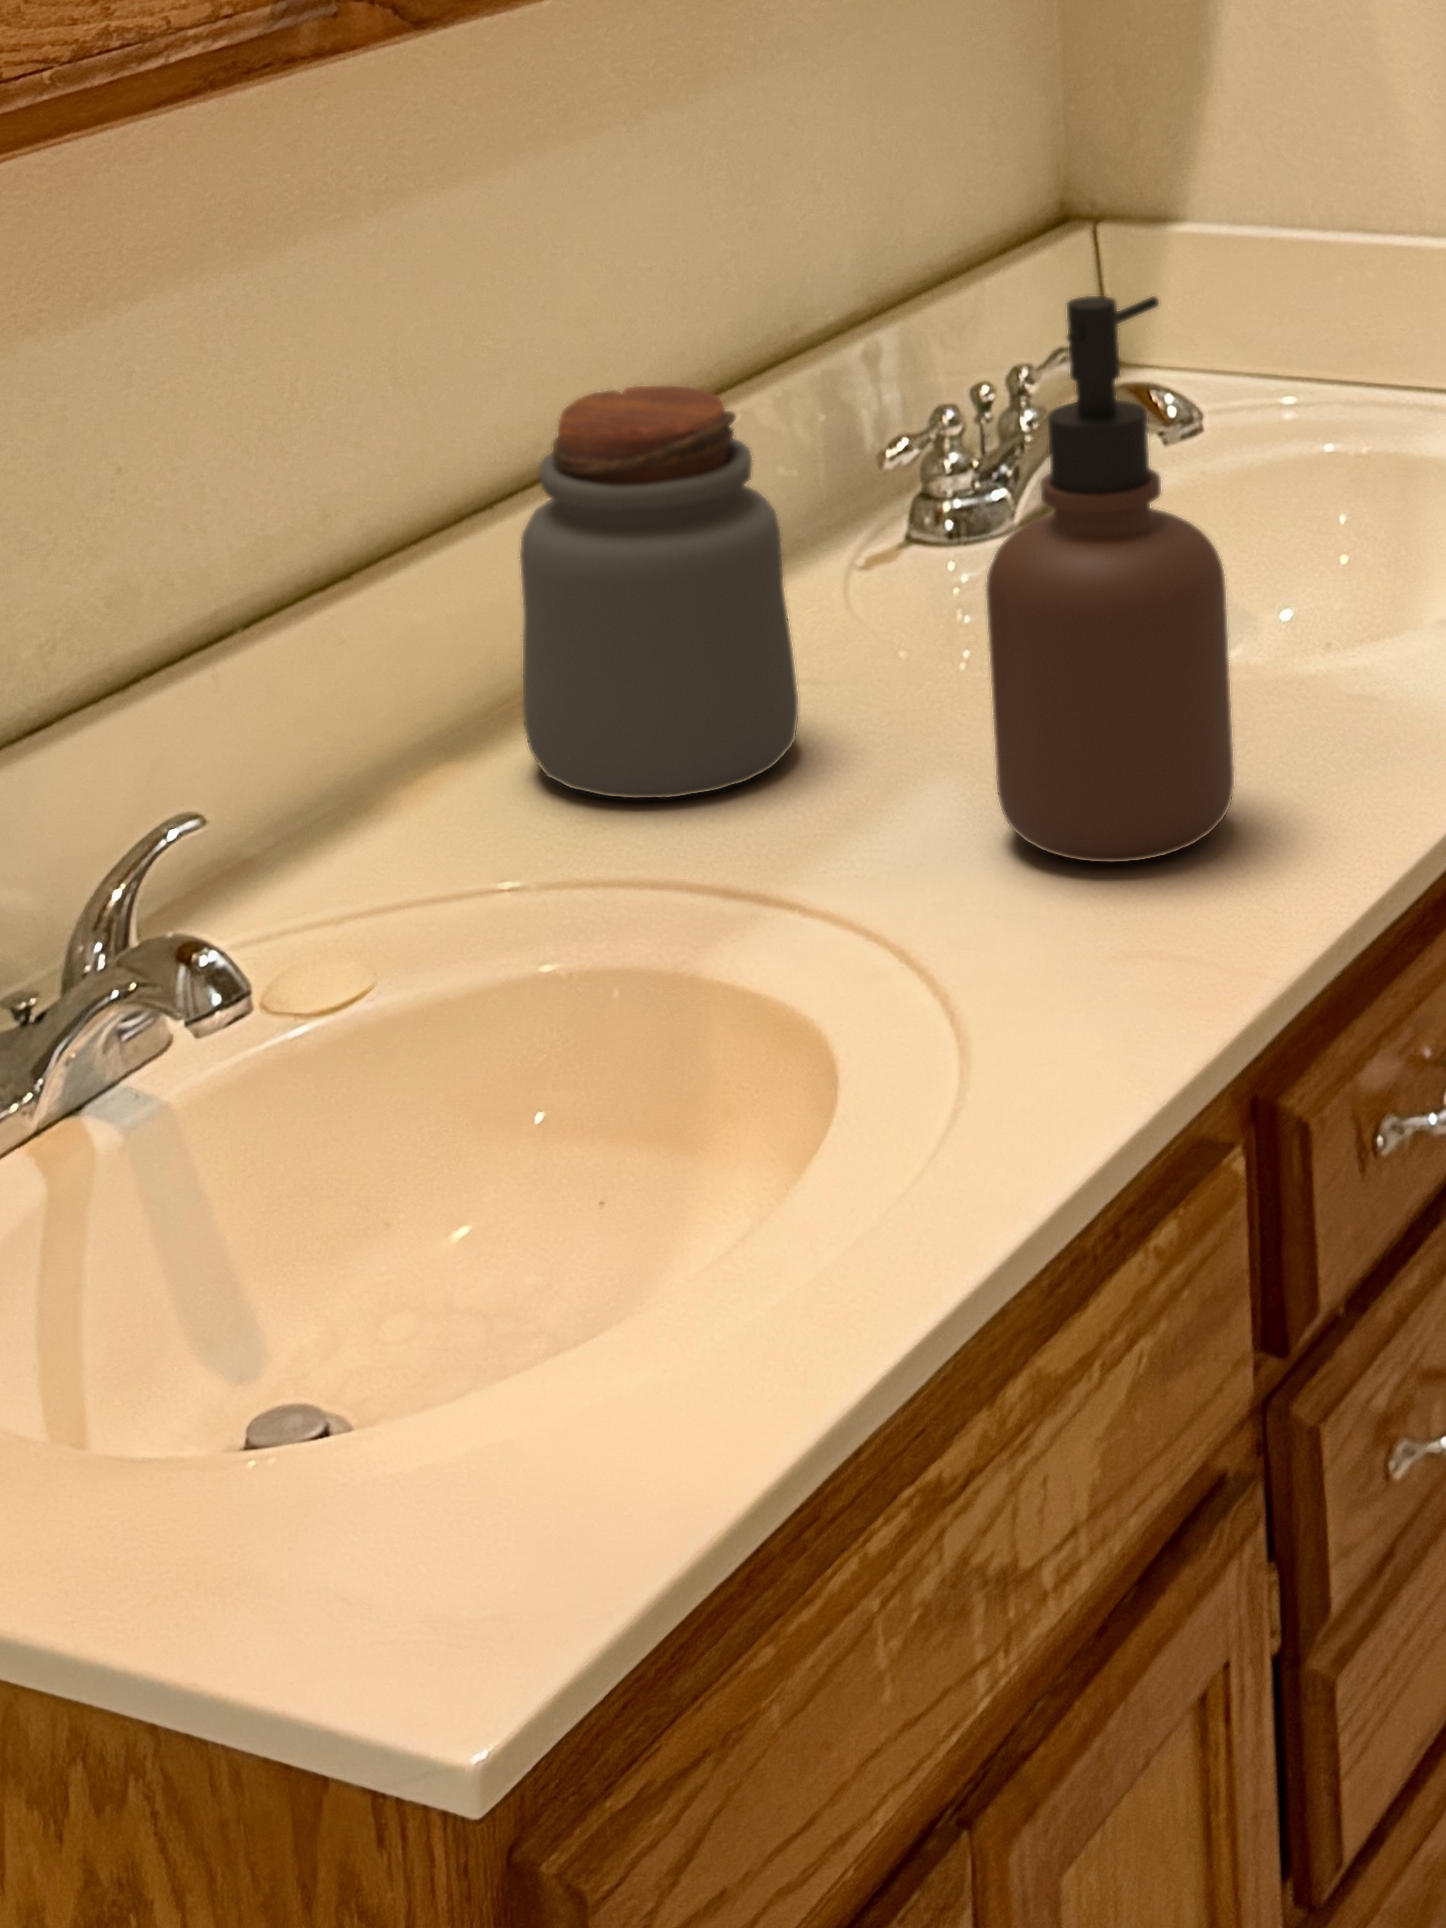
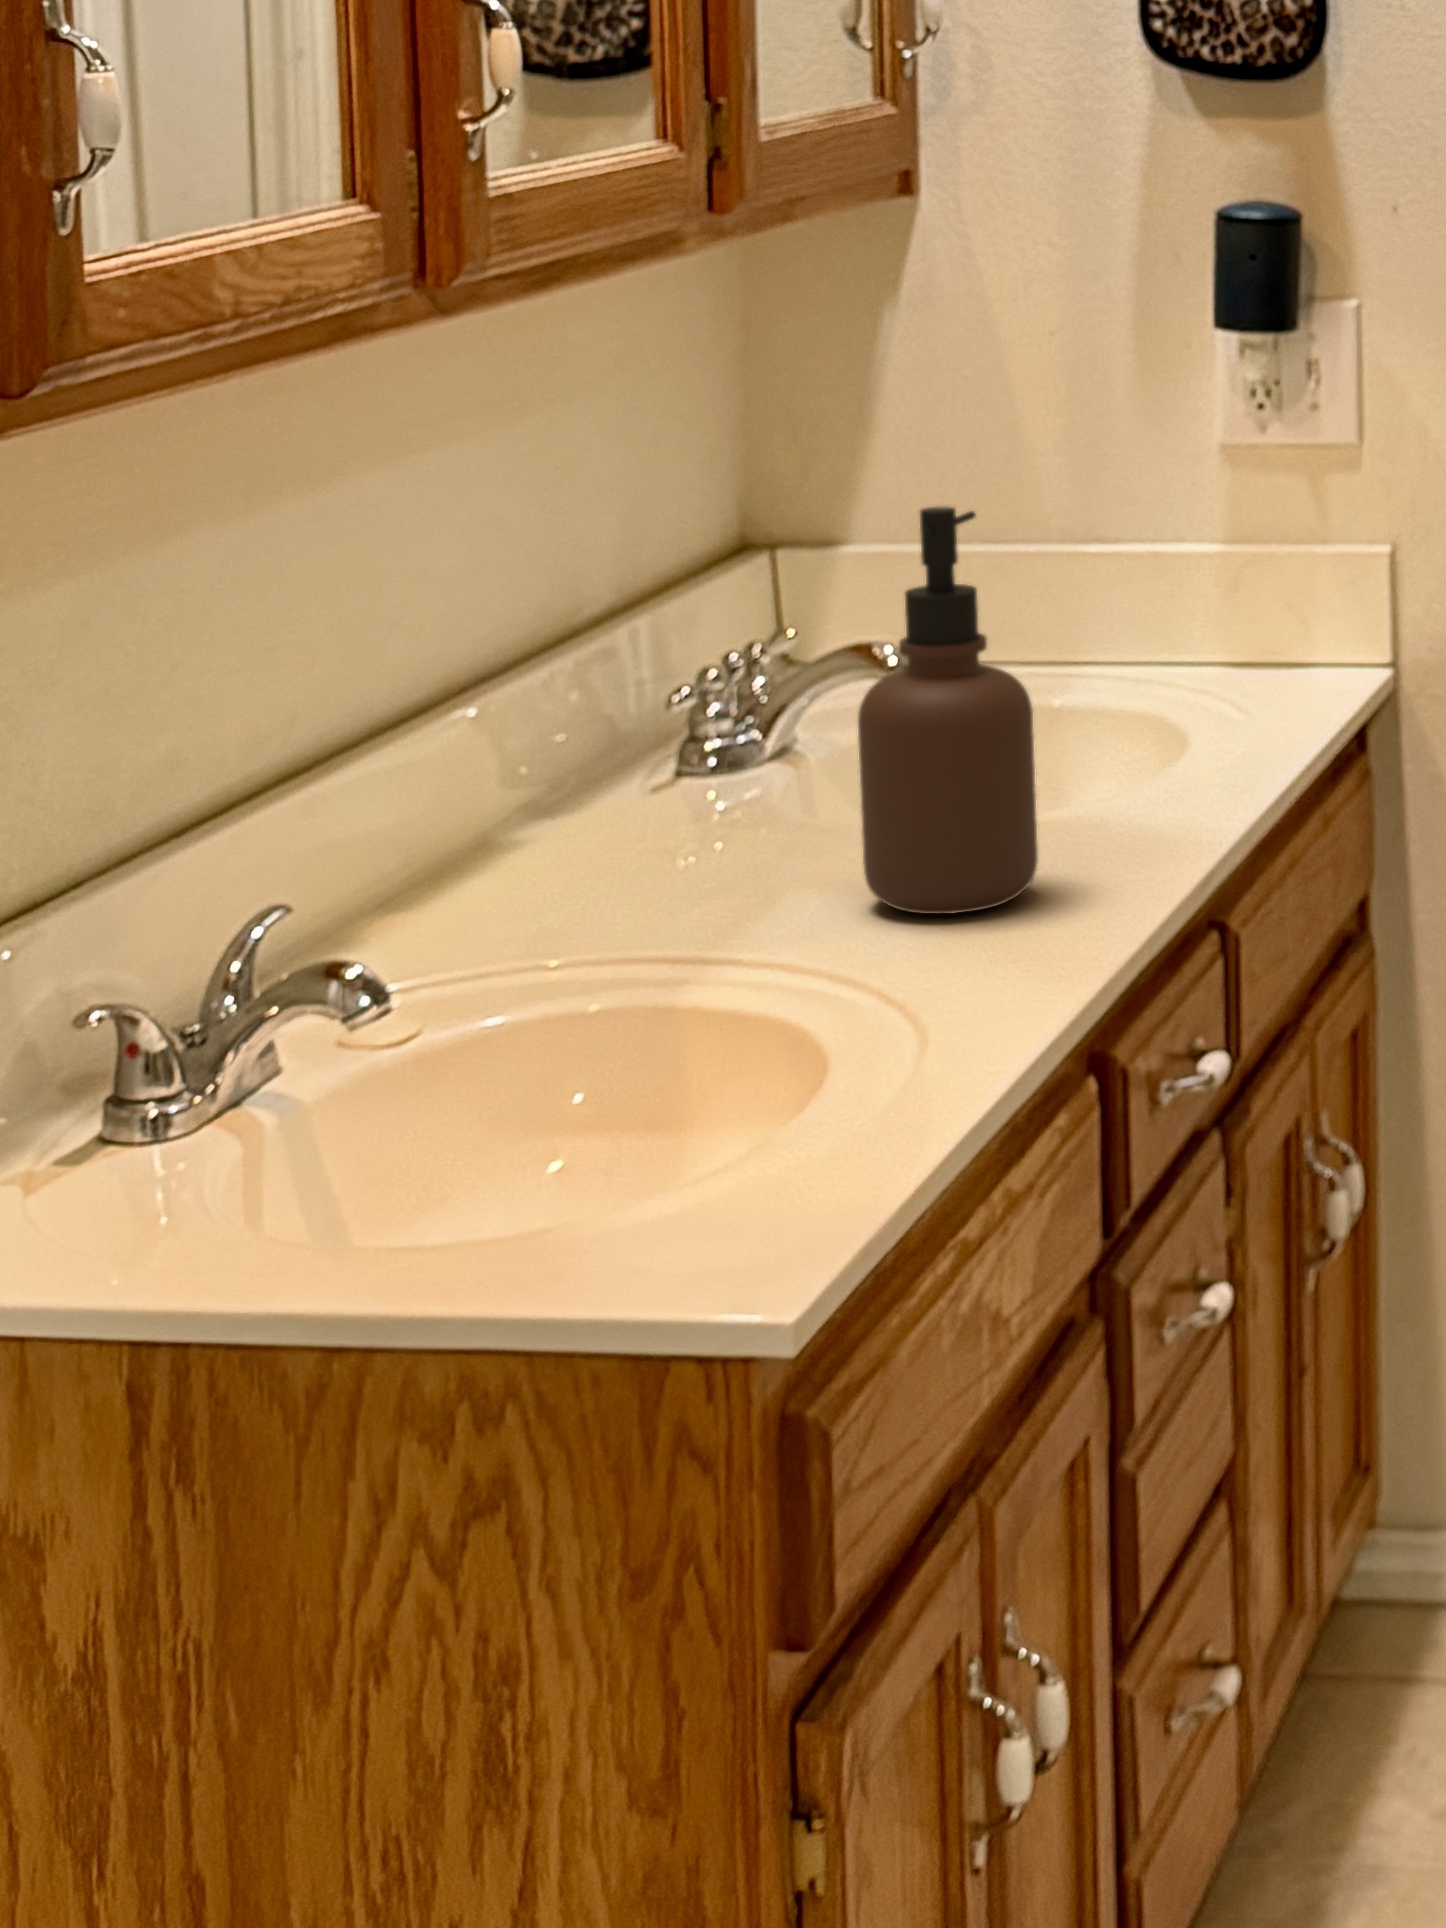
jar: present [520,385,798,798] -> none [465,609,682,914]

